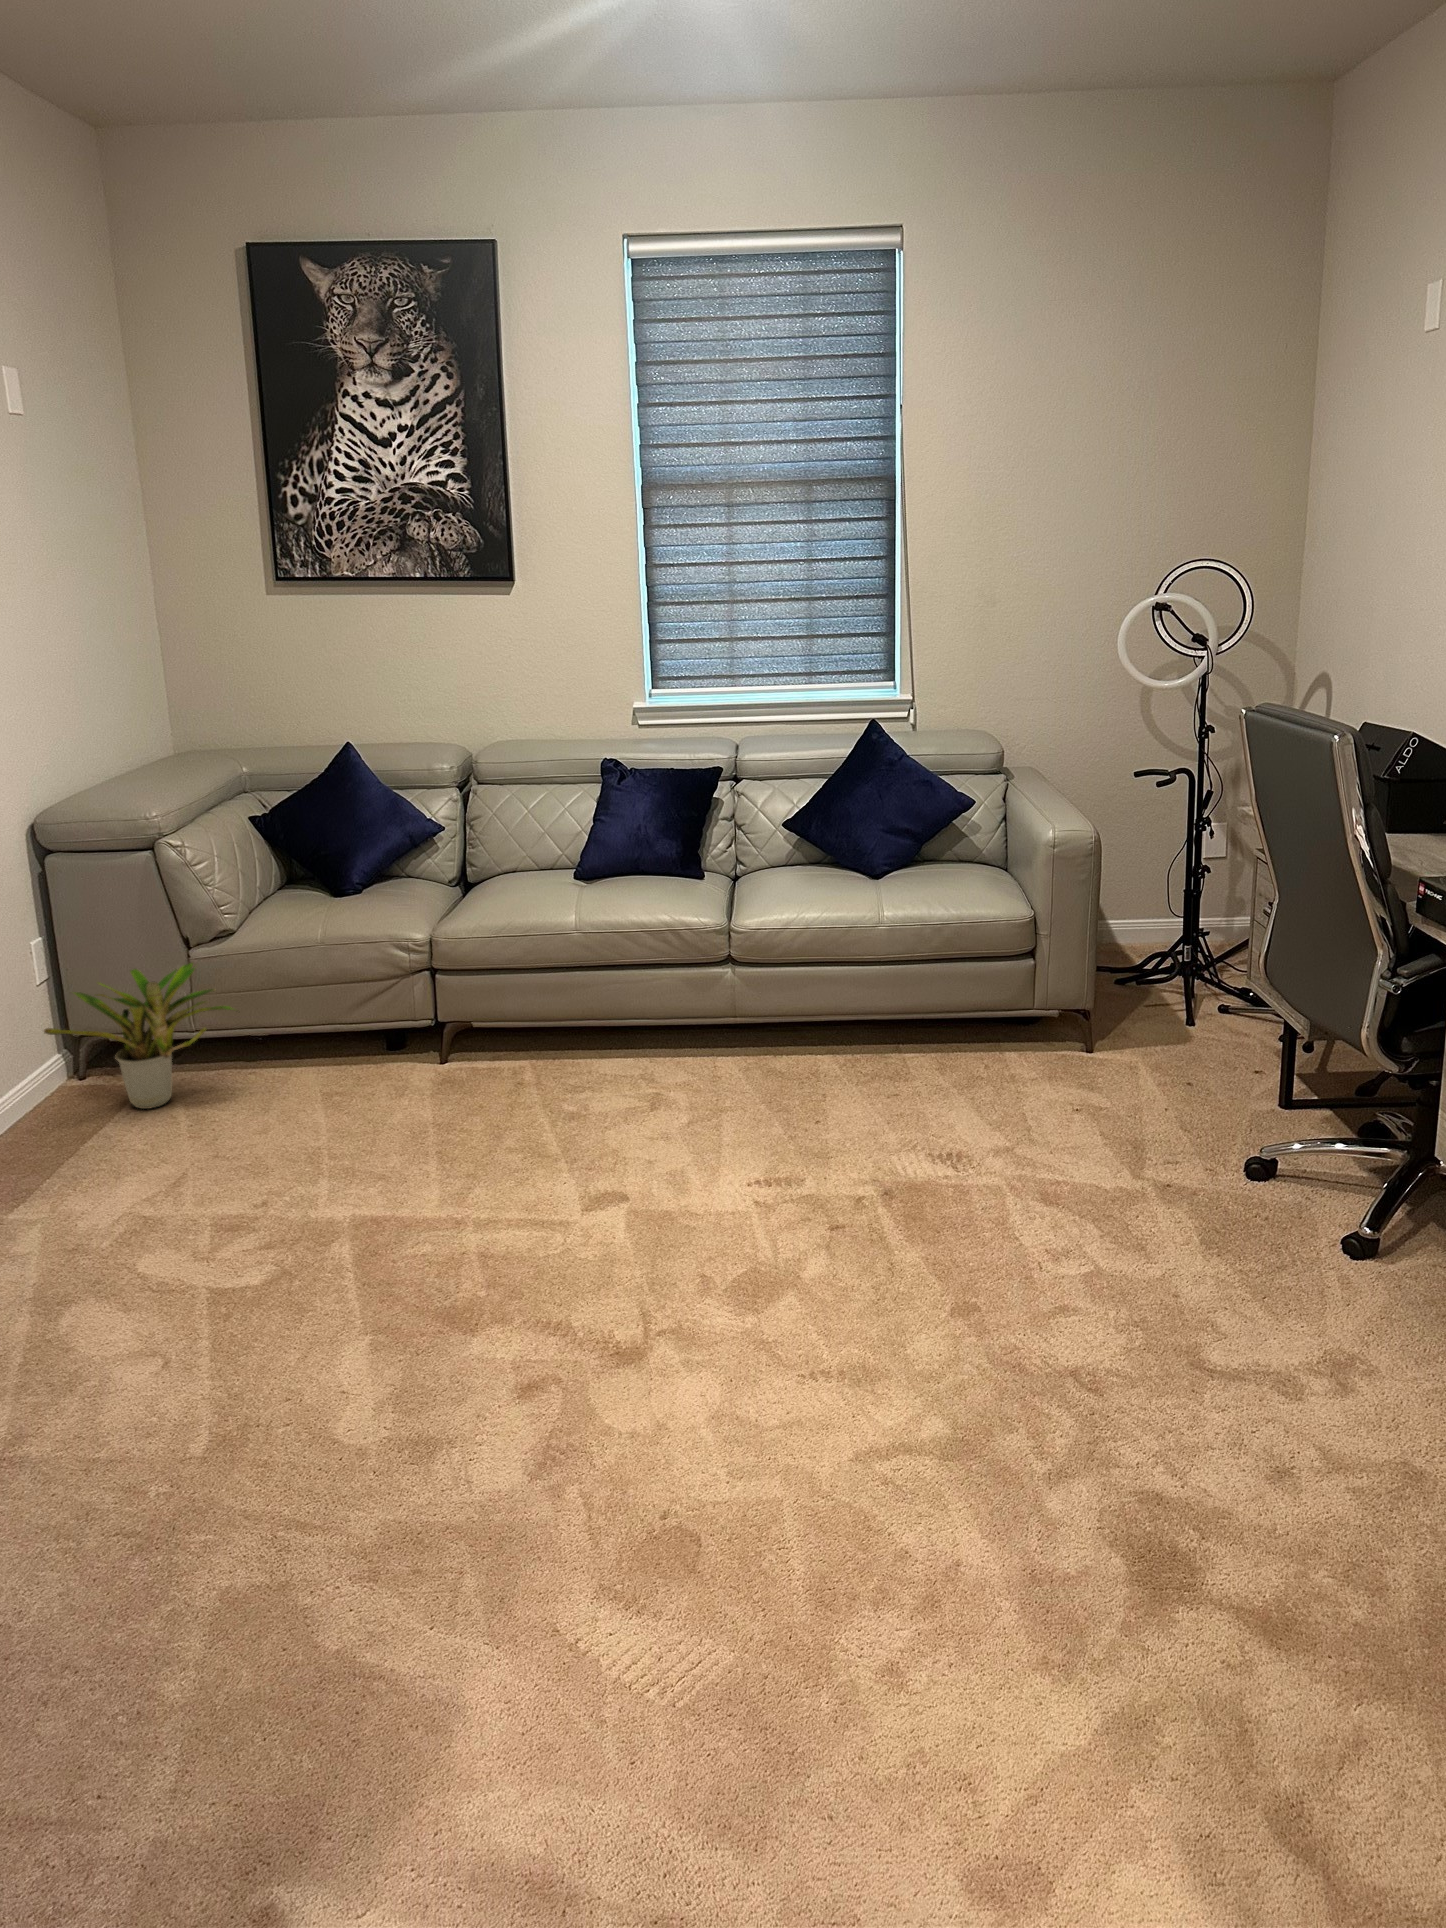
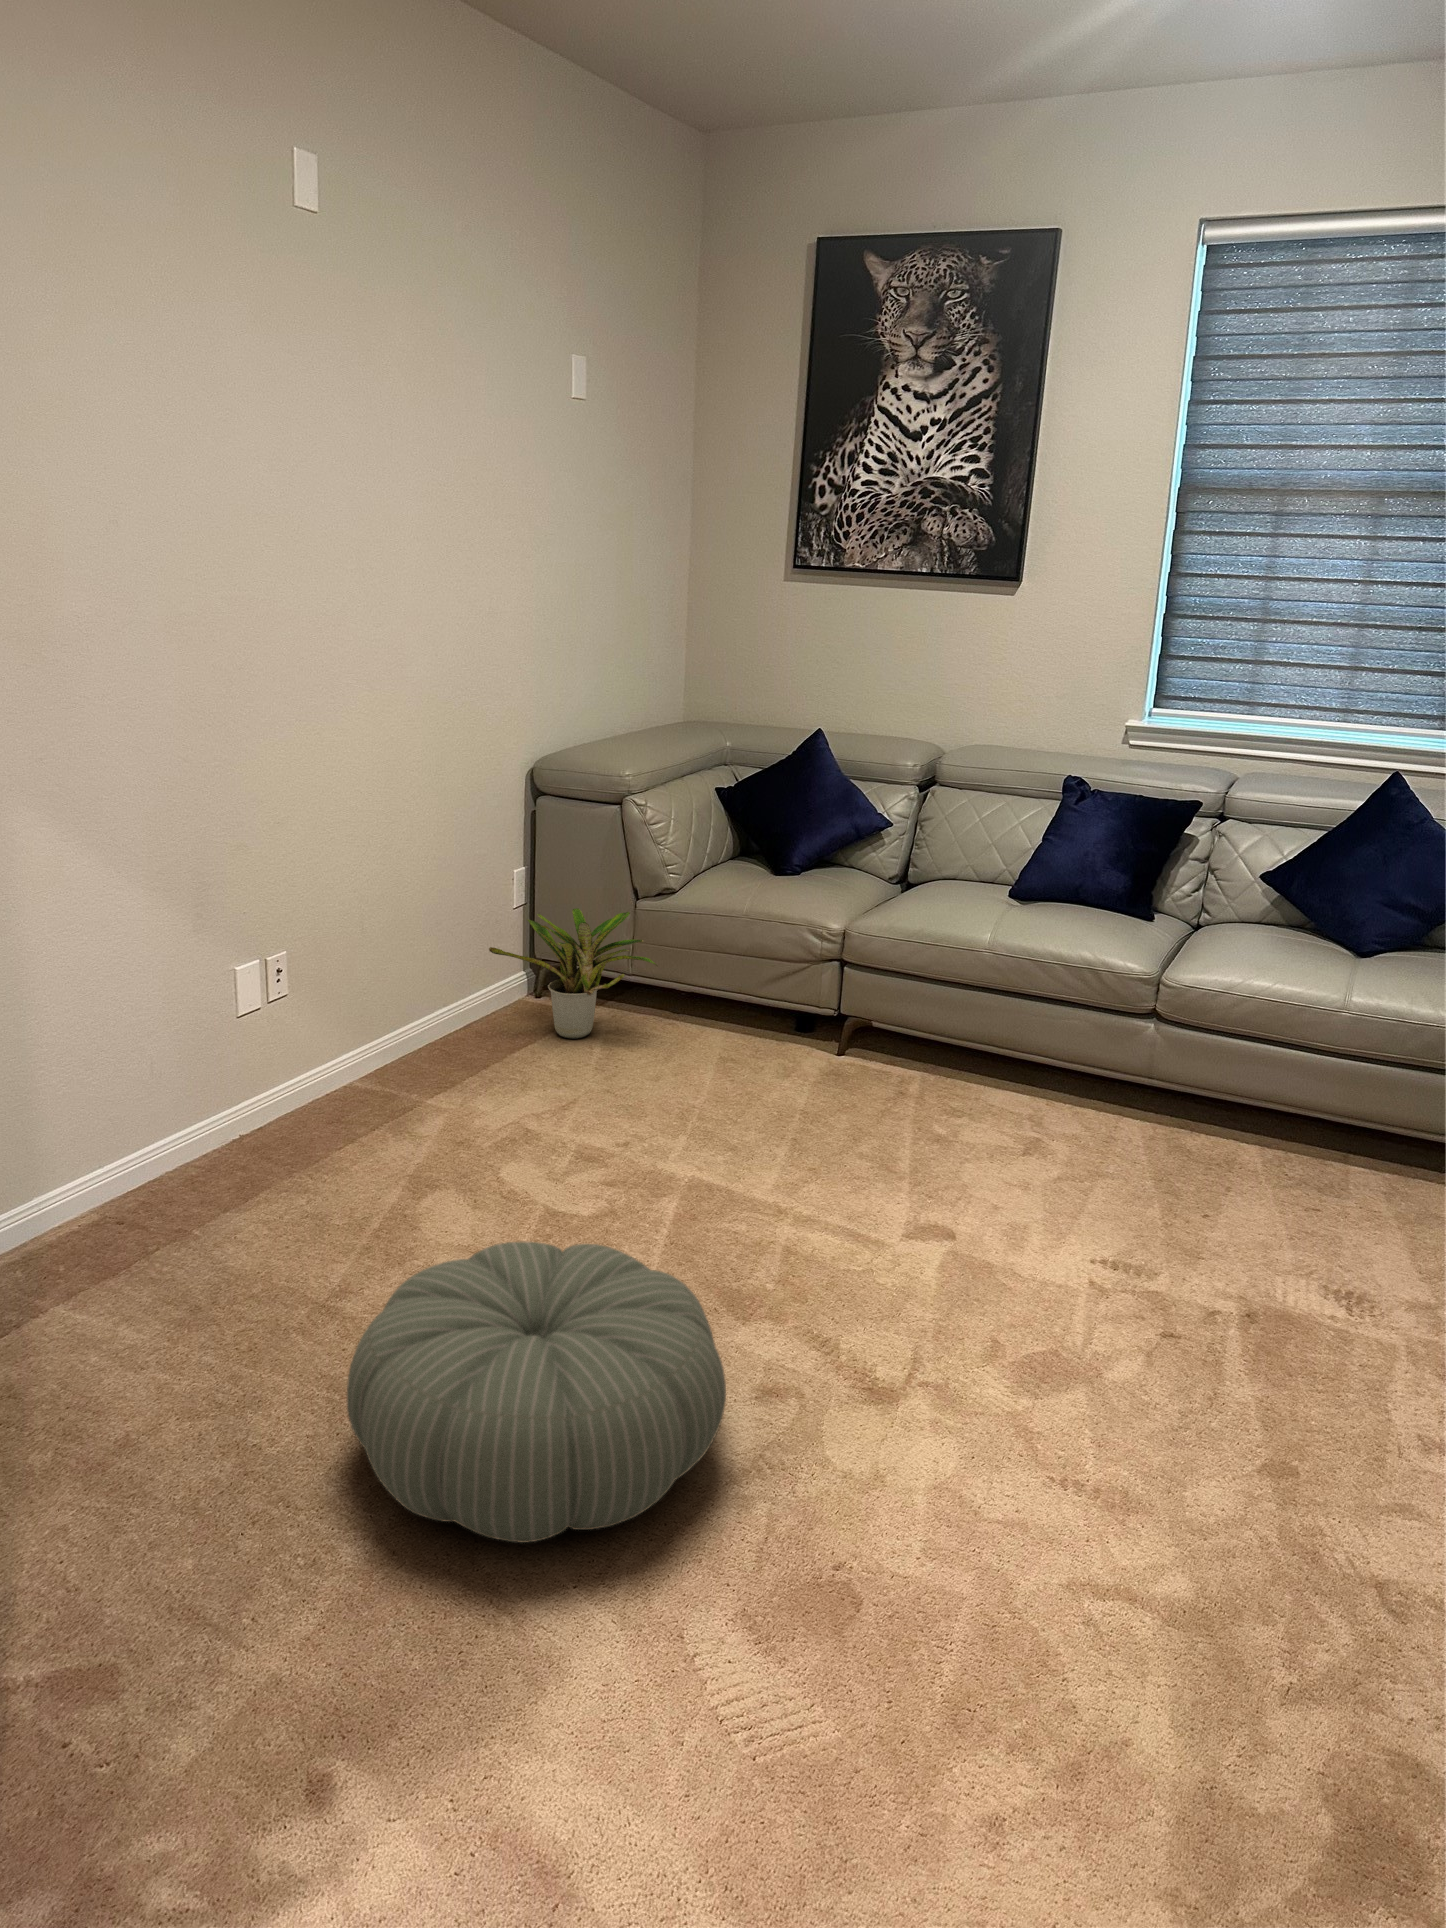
pouf: none [148,1276,526,1574] -> present [347,1242,726,1543]

